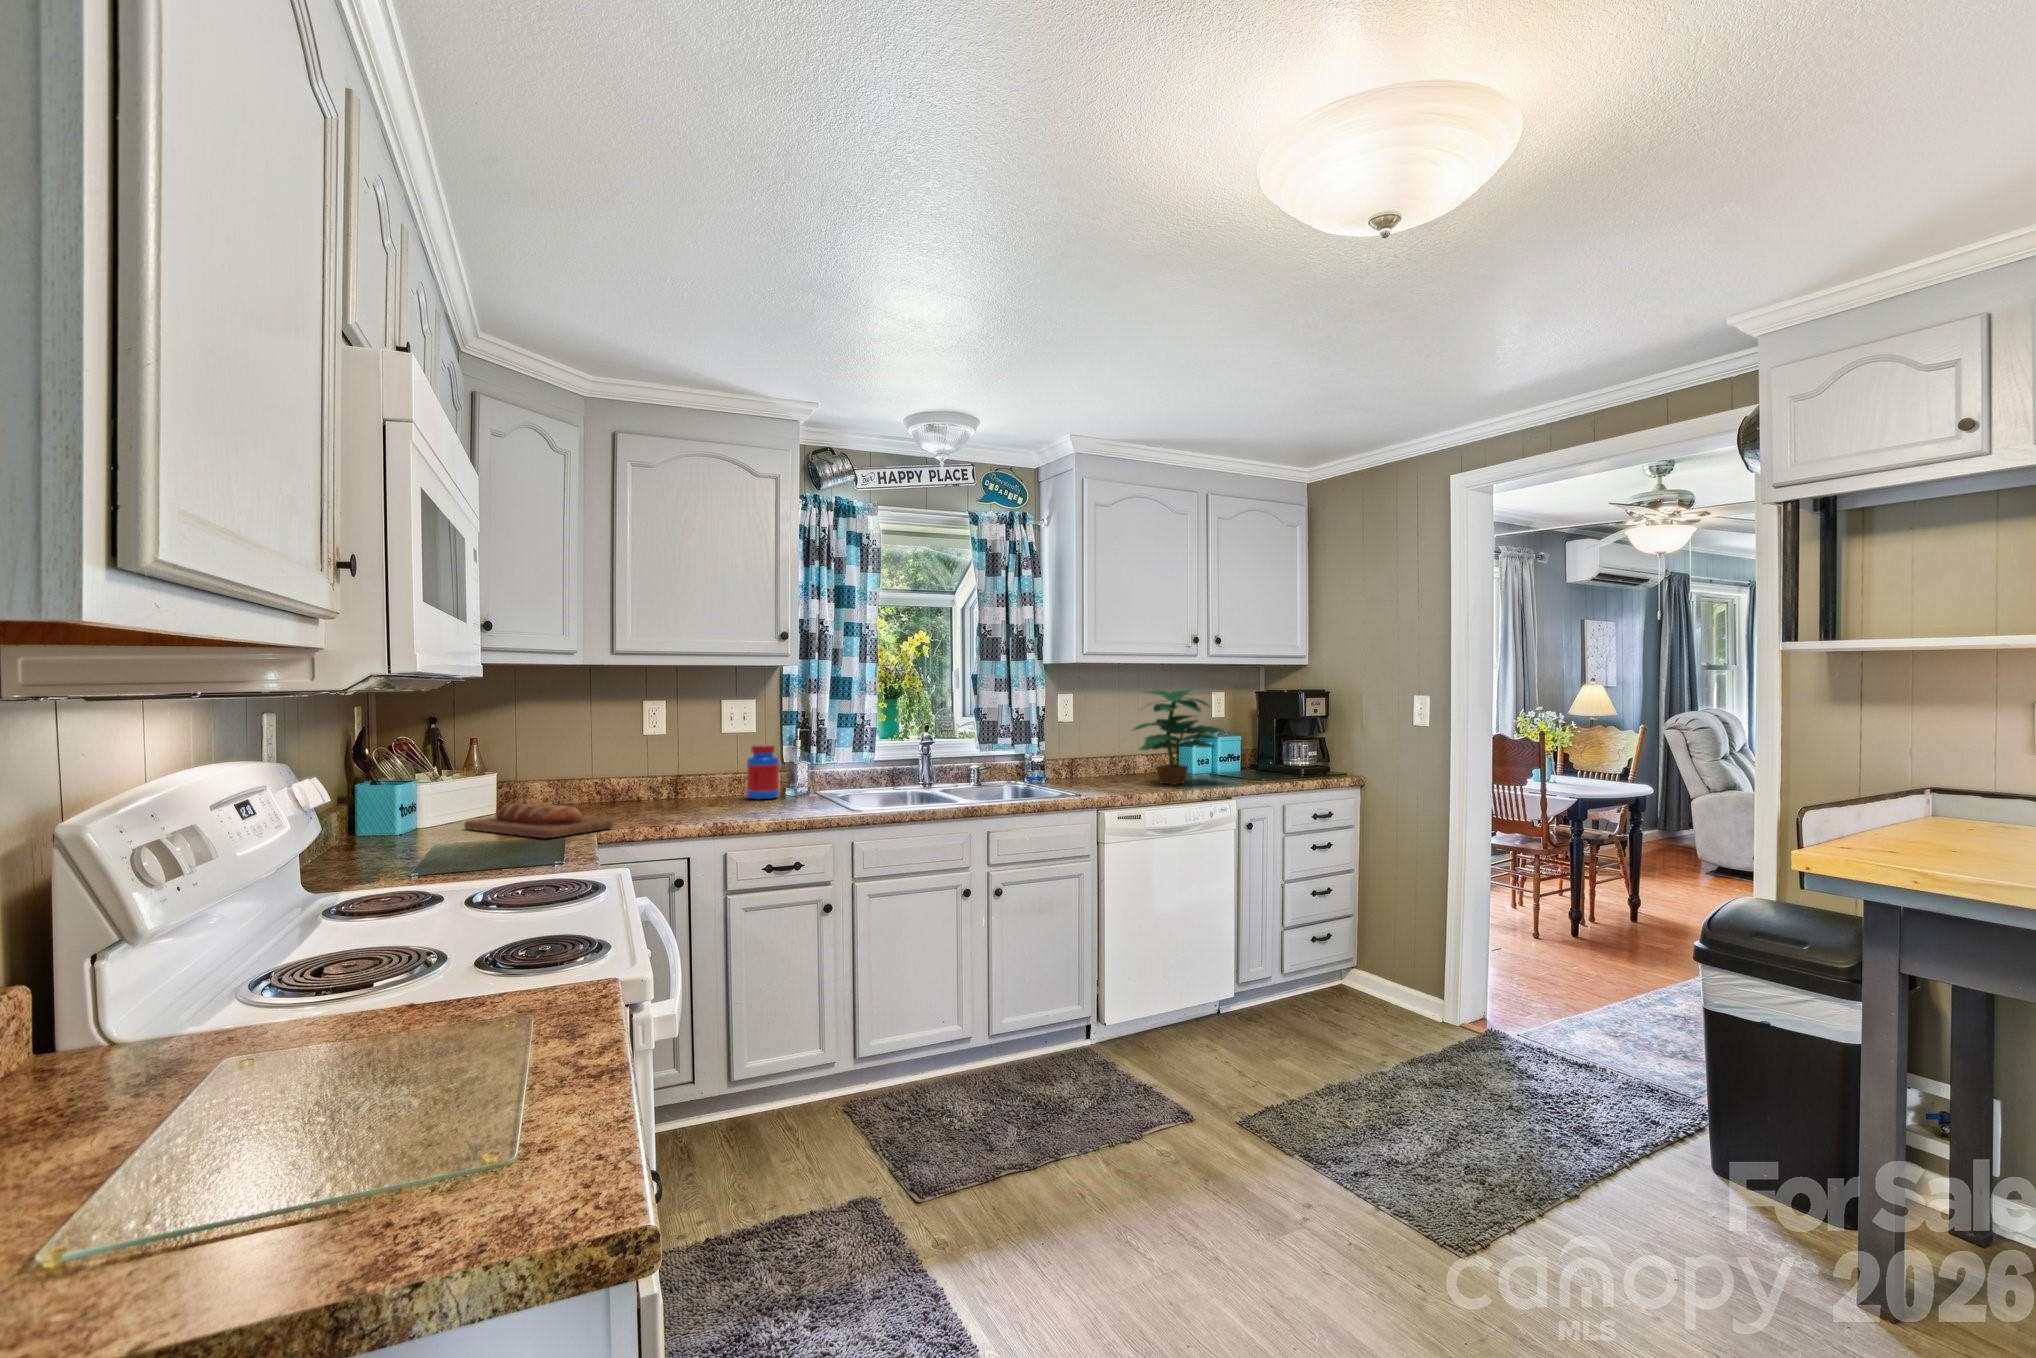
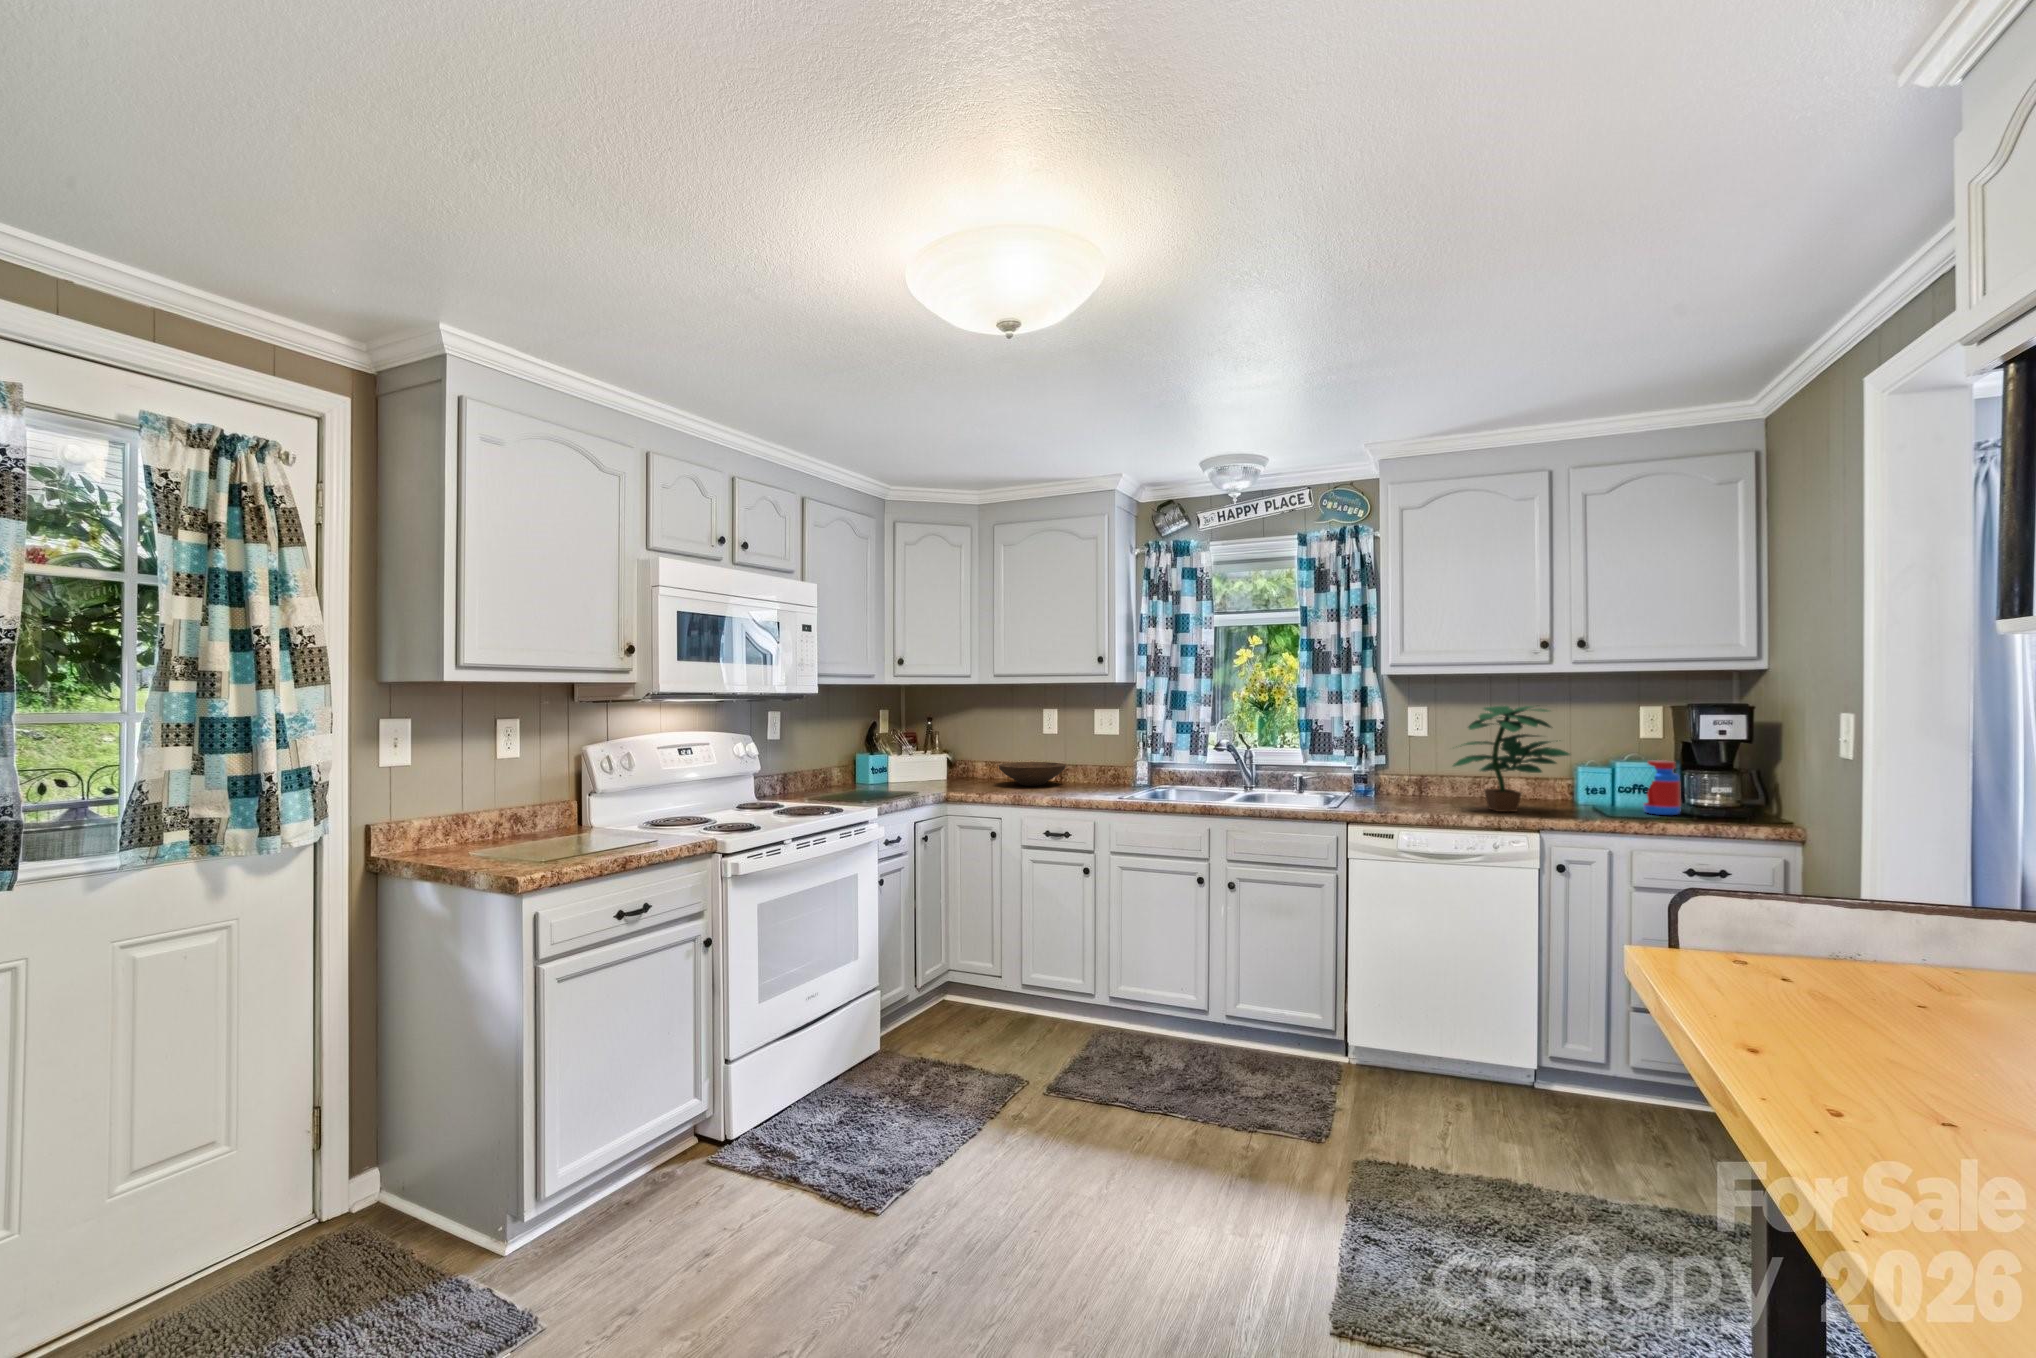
jar: present [747,745,779,799] -> present [1643,760,1681,815]
wooden bowl: none [616,774,716,808] -> present [999,762,1065,786]
bread loaf: present [464,803,613,838] -> none [899,773,954,795]

